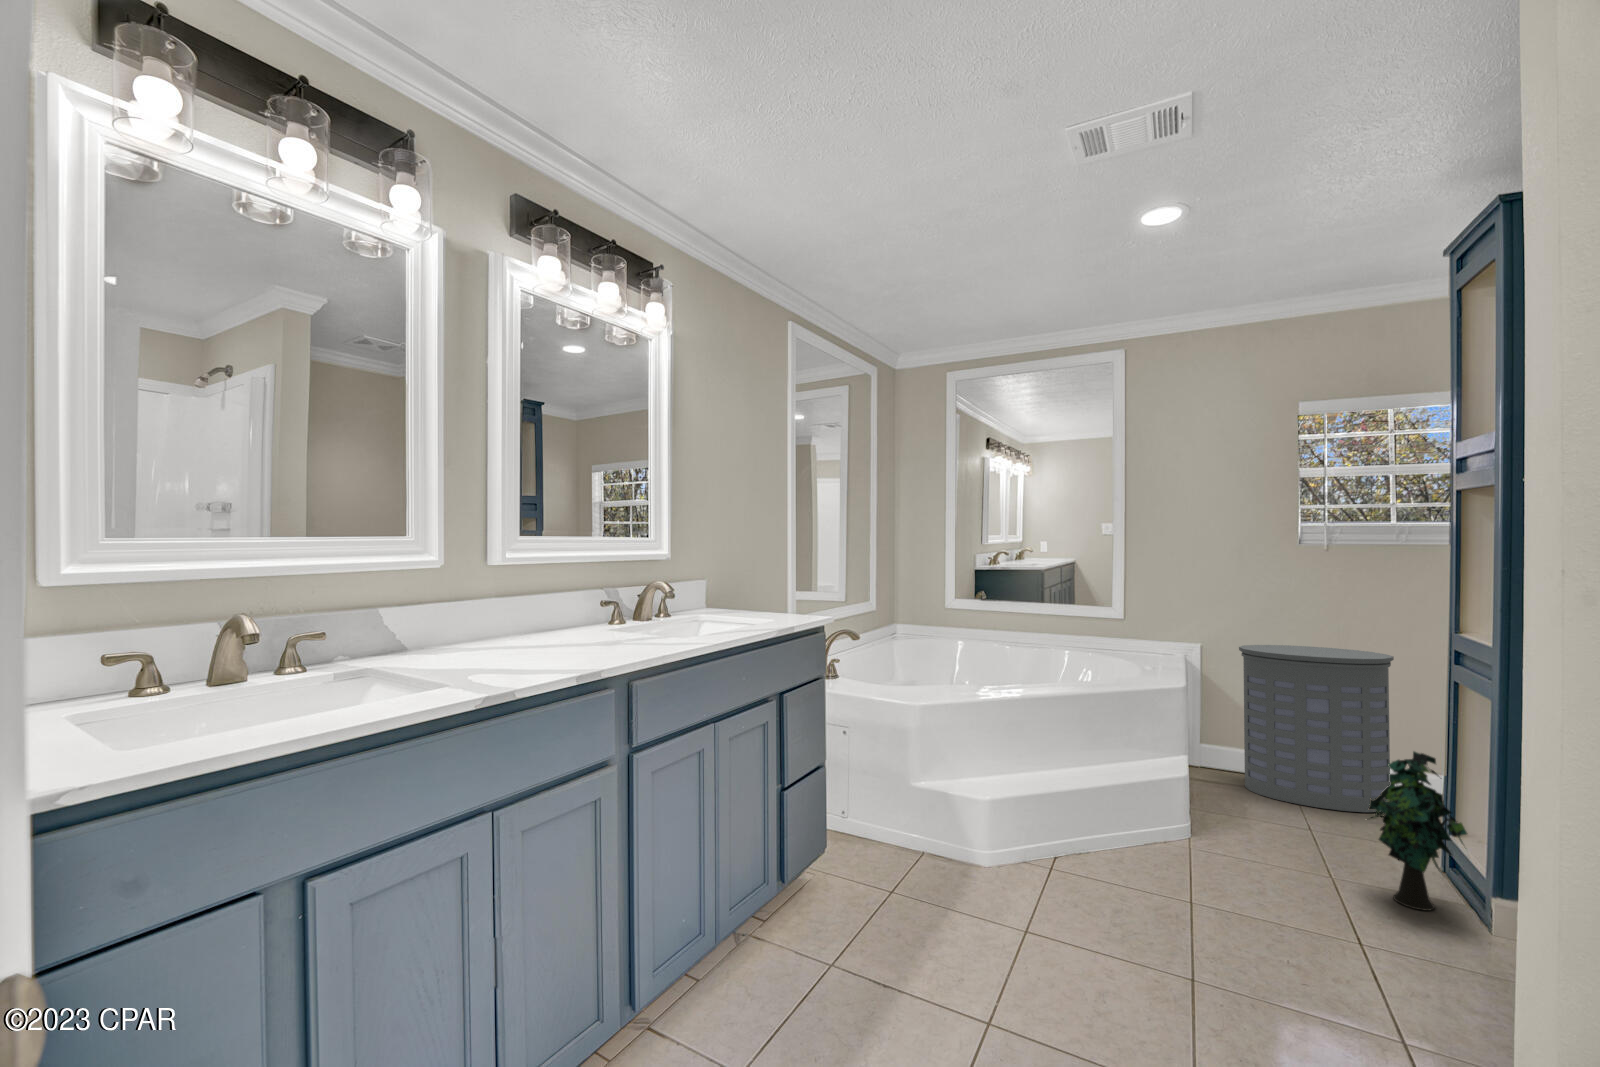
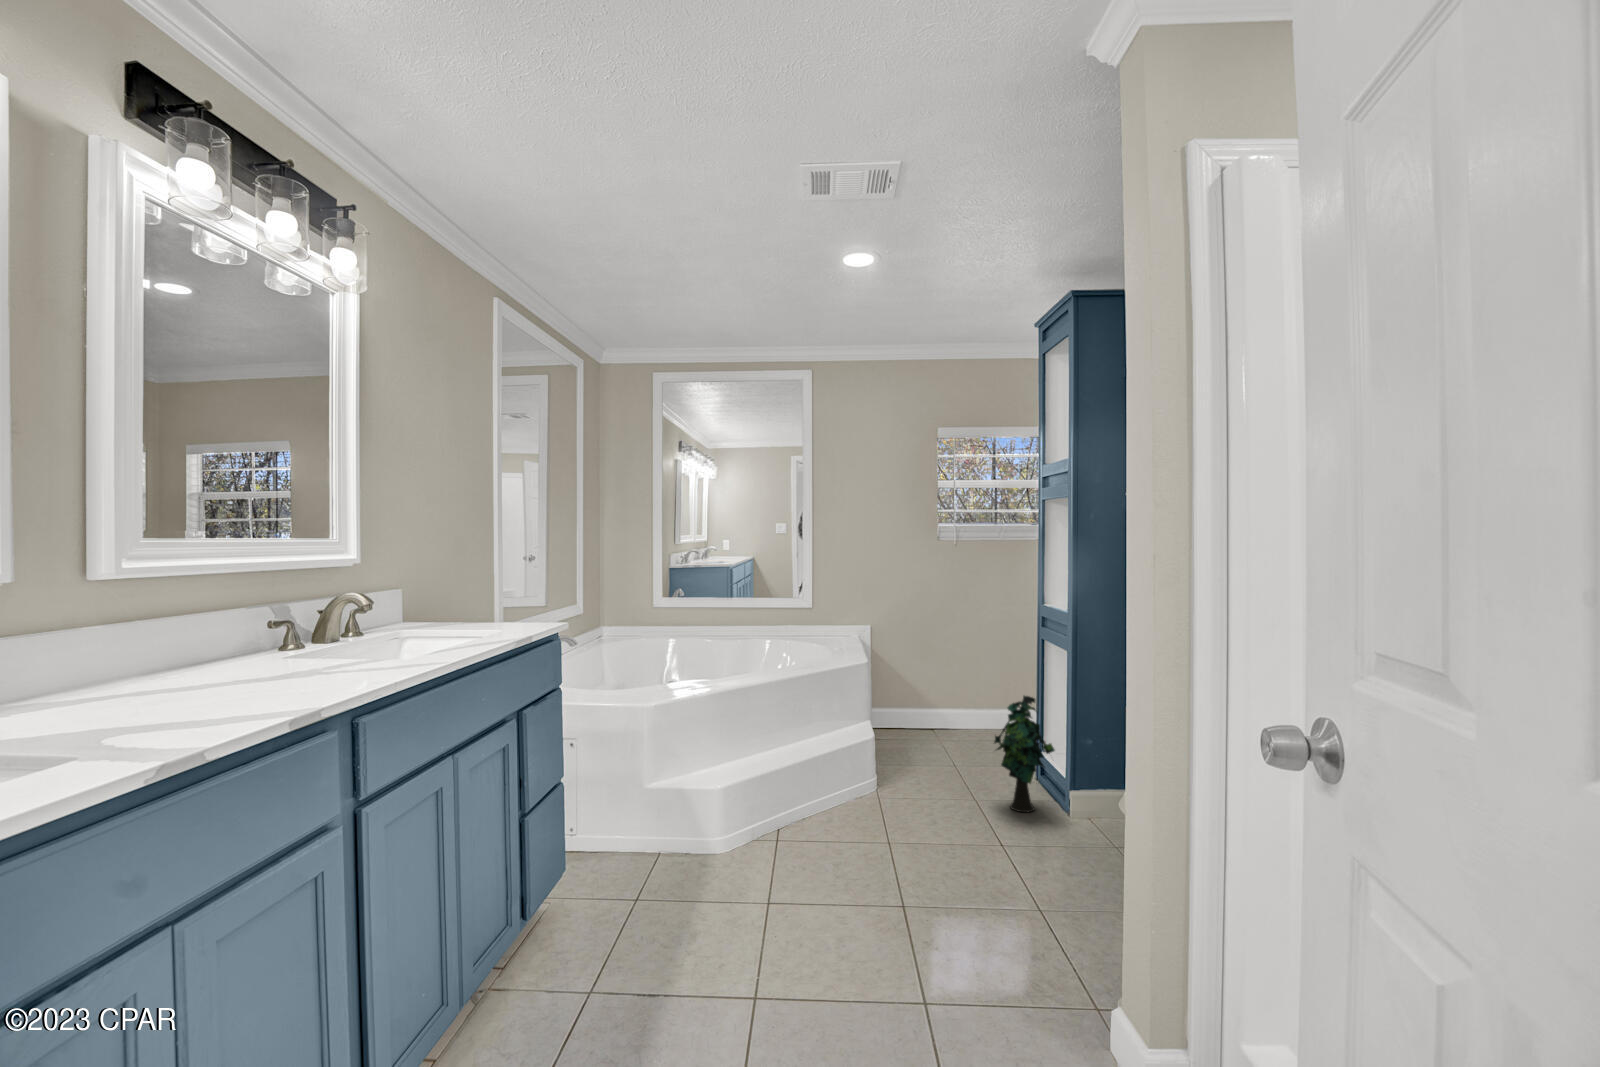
laundry hamper: present [1239,645,1394,812] -> none [894,622,993,748]

